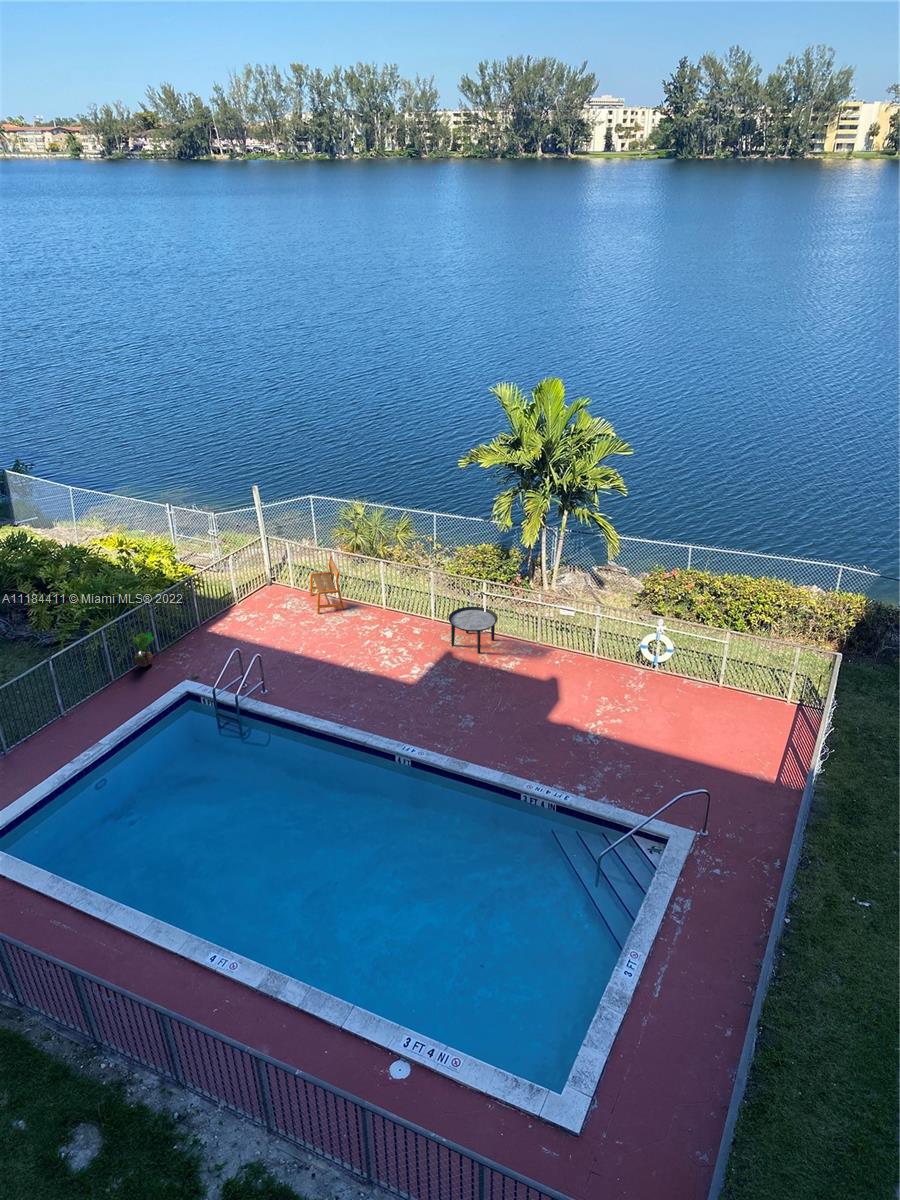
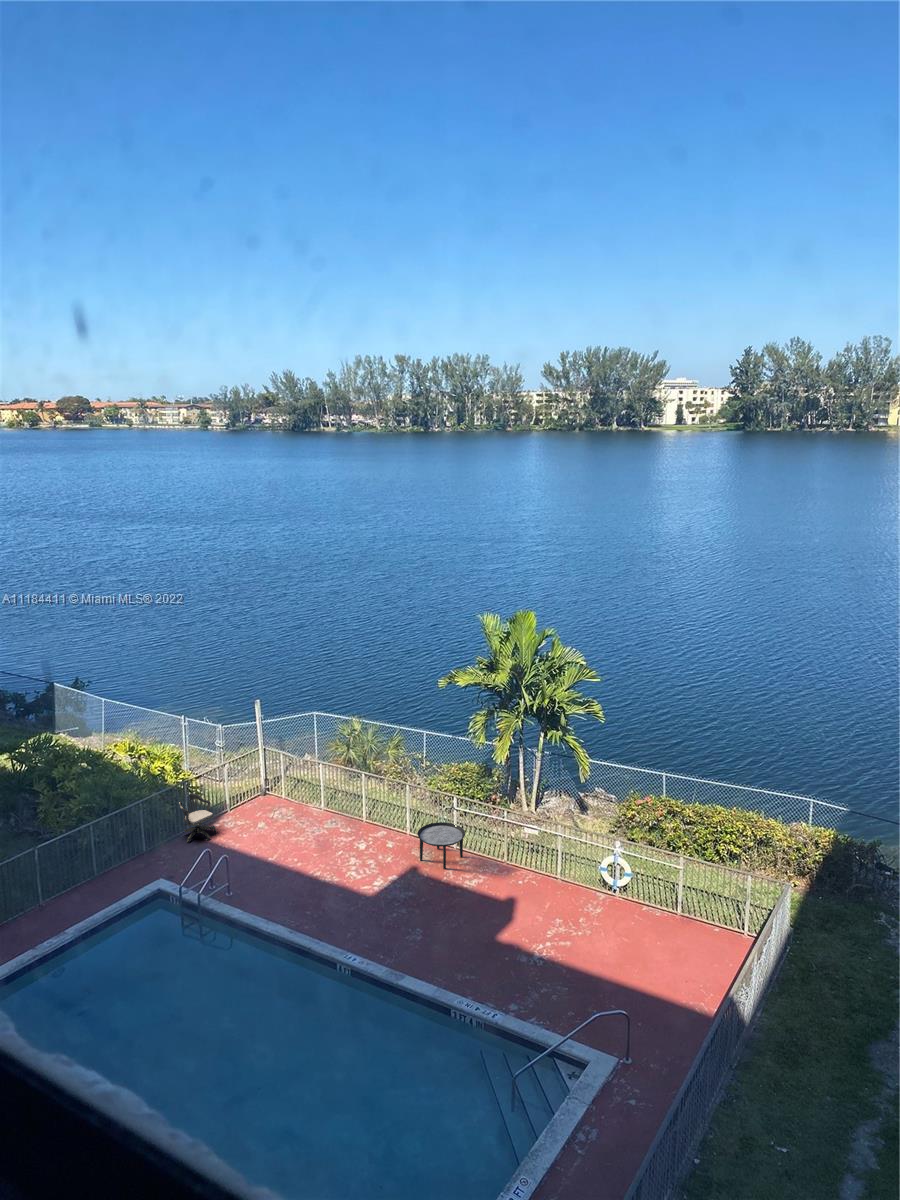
bench: present [310,556,344,614] -> none [298,769,326,825]
chair: none [189,588,230,639] -> present [179,793,216,843]
potted tree: present [134,634,153,667] -> none [117,831,138,865]

